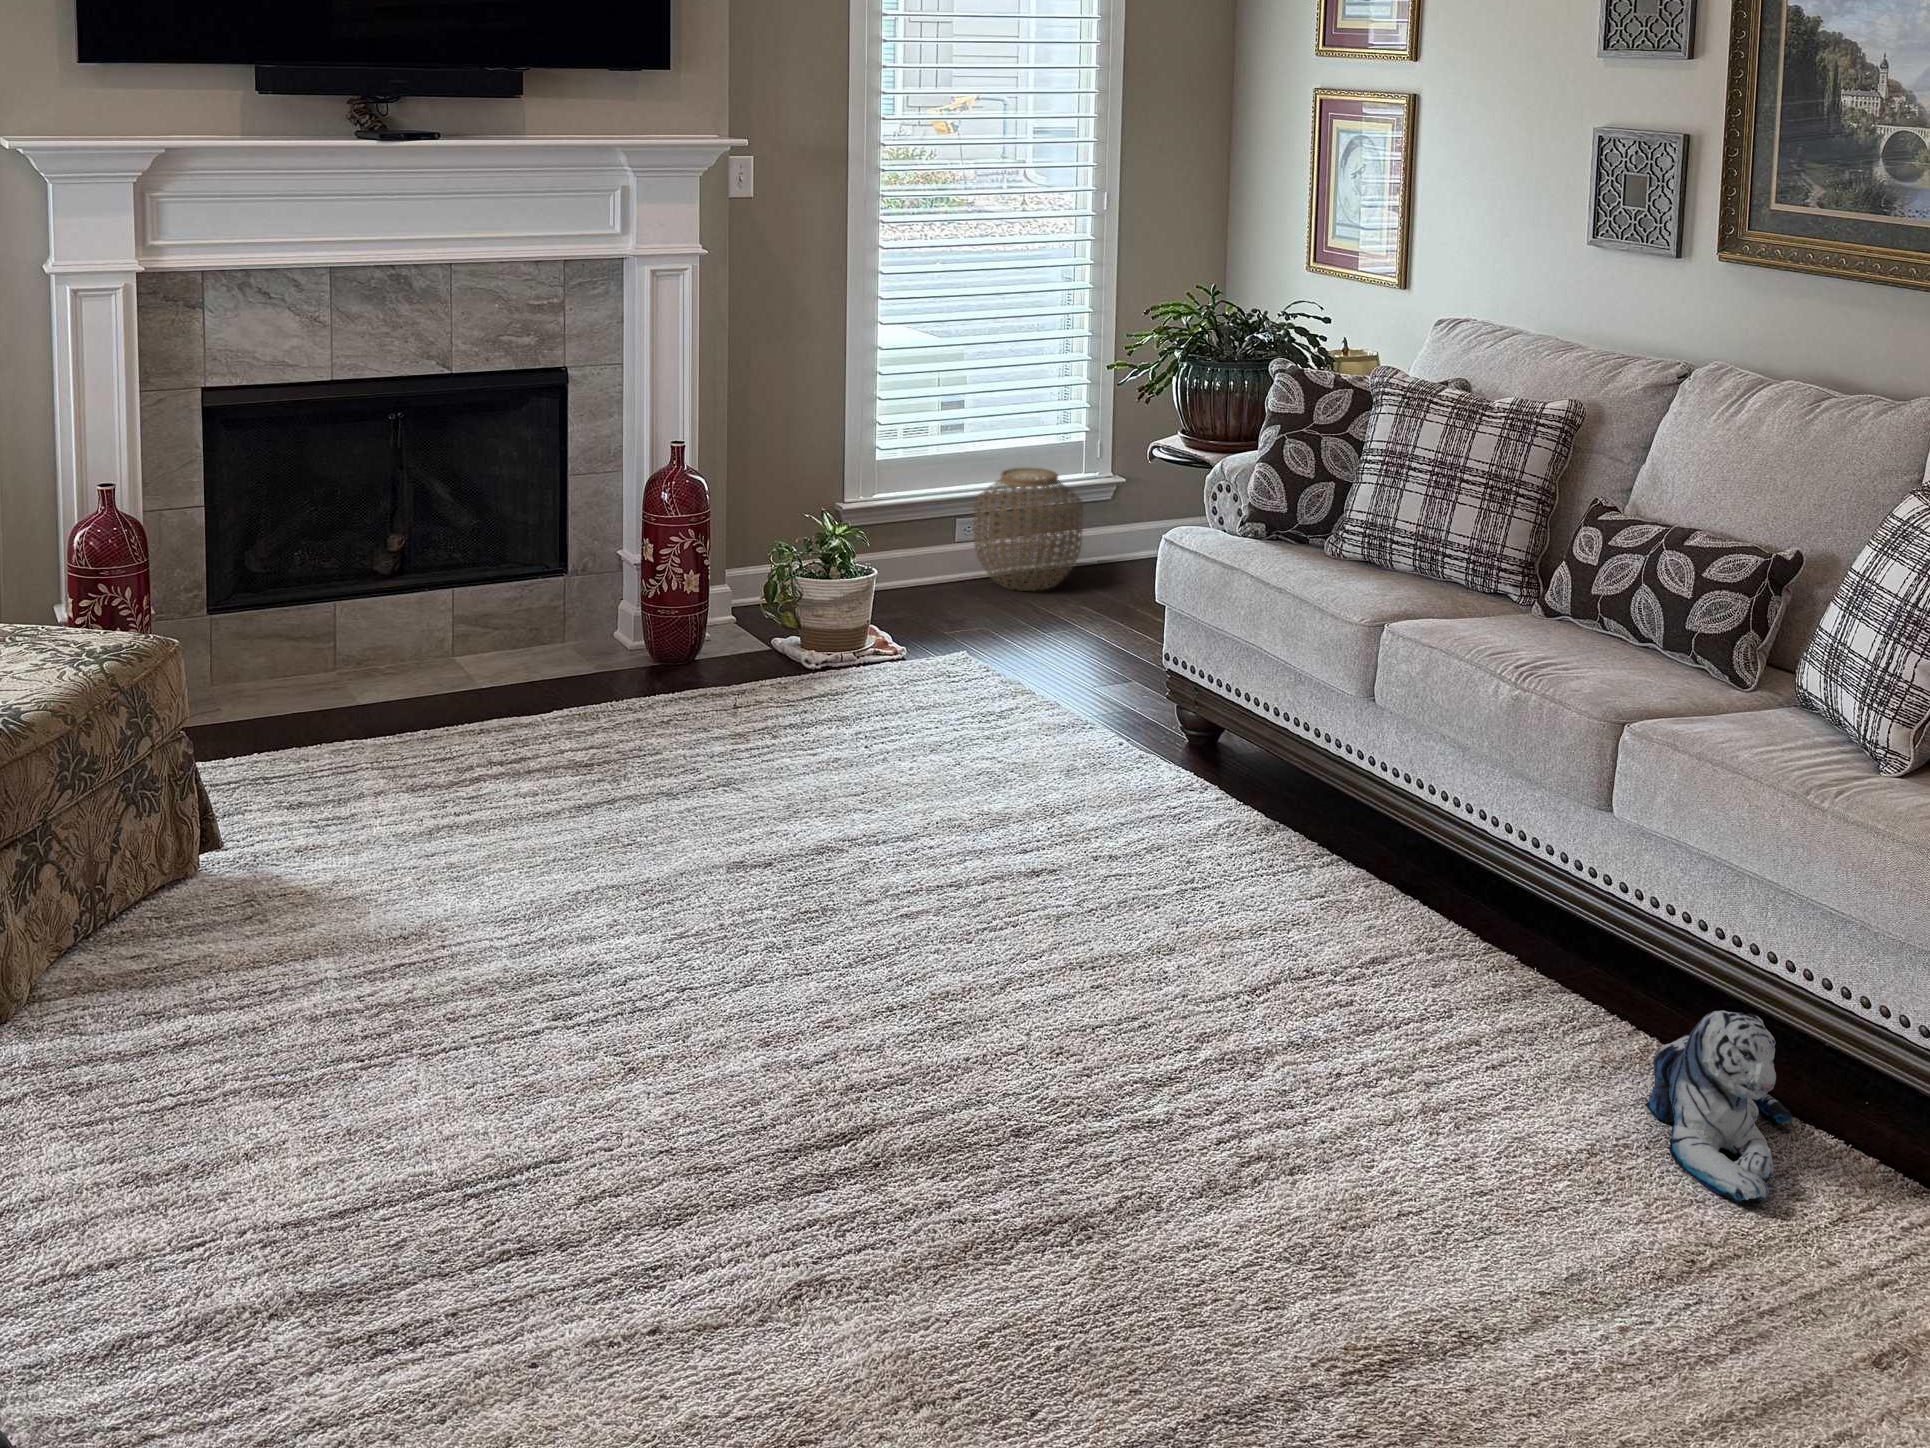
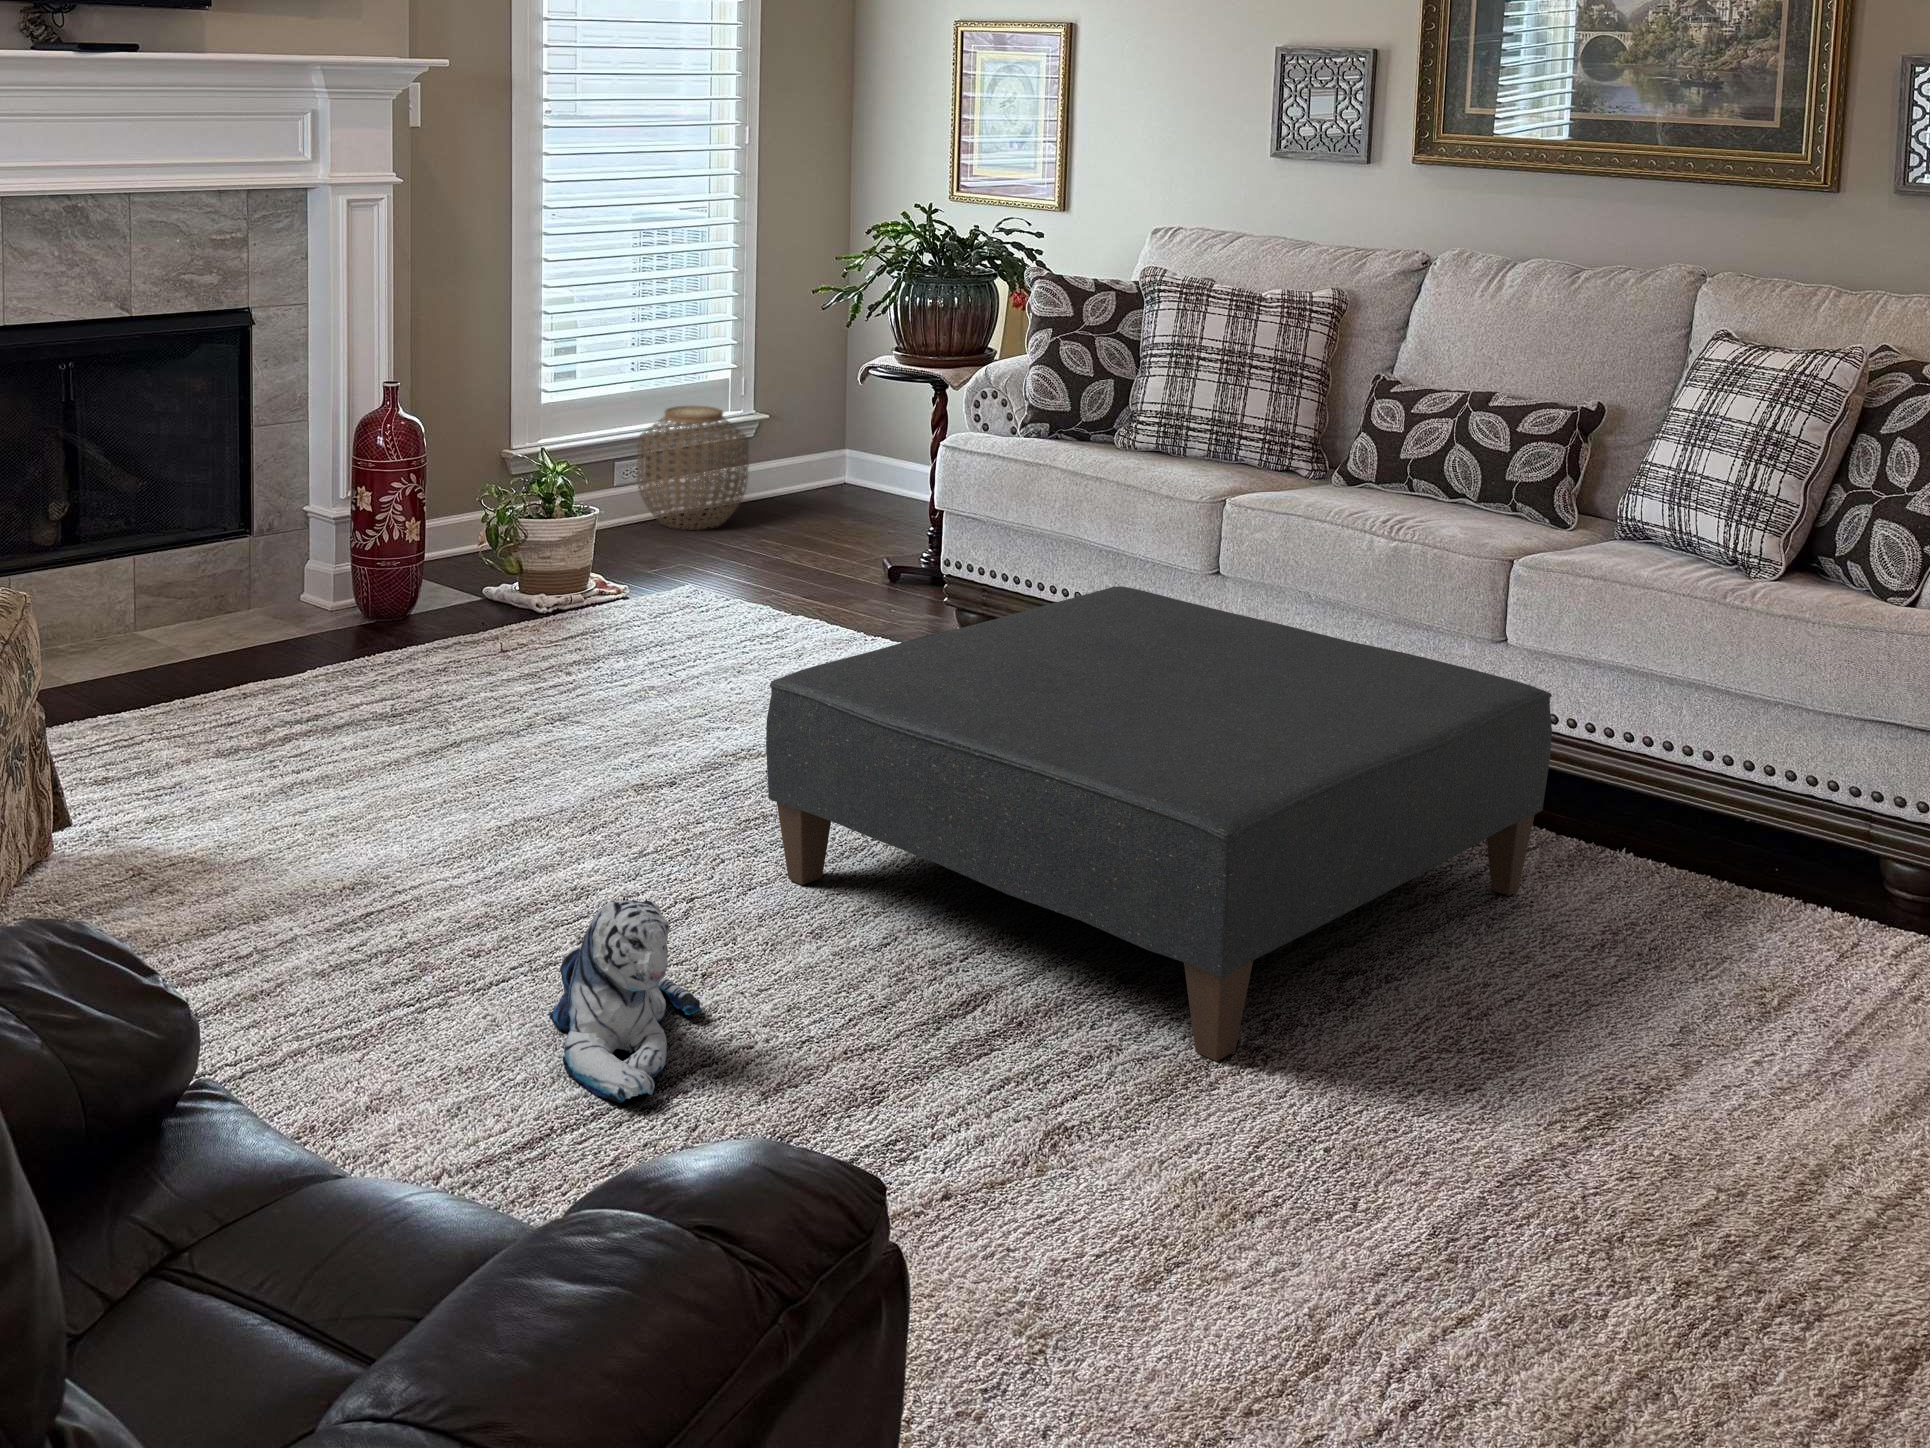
ottoman: none [767,711,1561,1236] -> present [766,586,1552,1061]
plush toy: present [1646,1011,1792,1202] -> present [549,900,701,1103]

